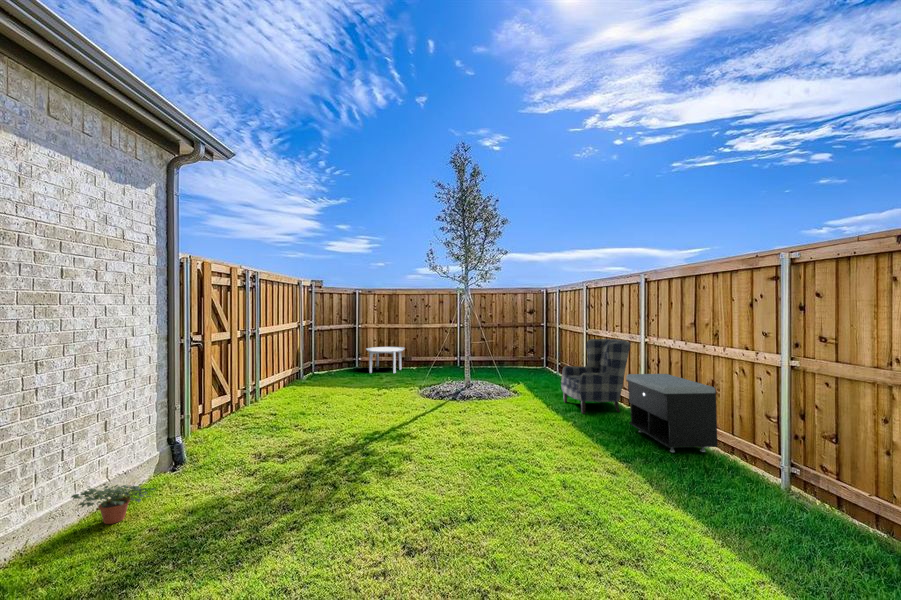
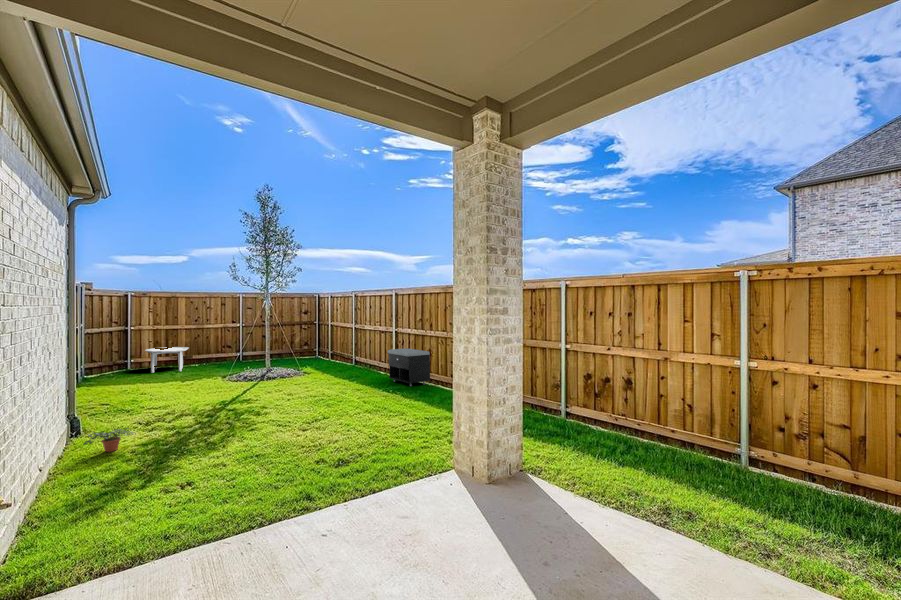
chair: present [561,339,630,414] -> none [344,331,387,378]

